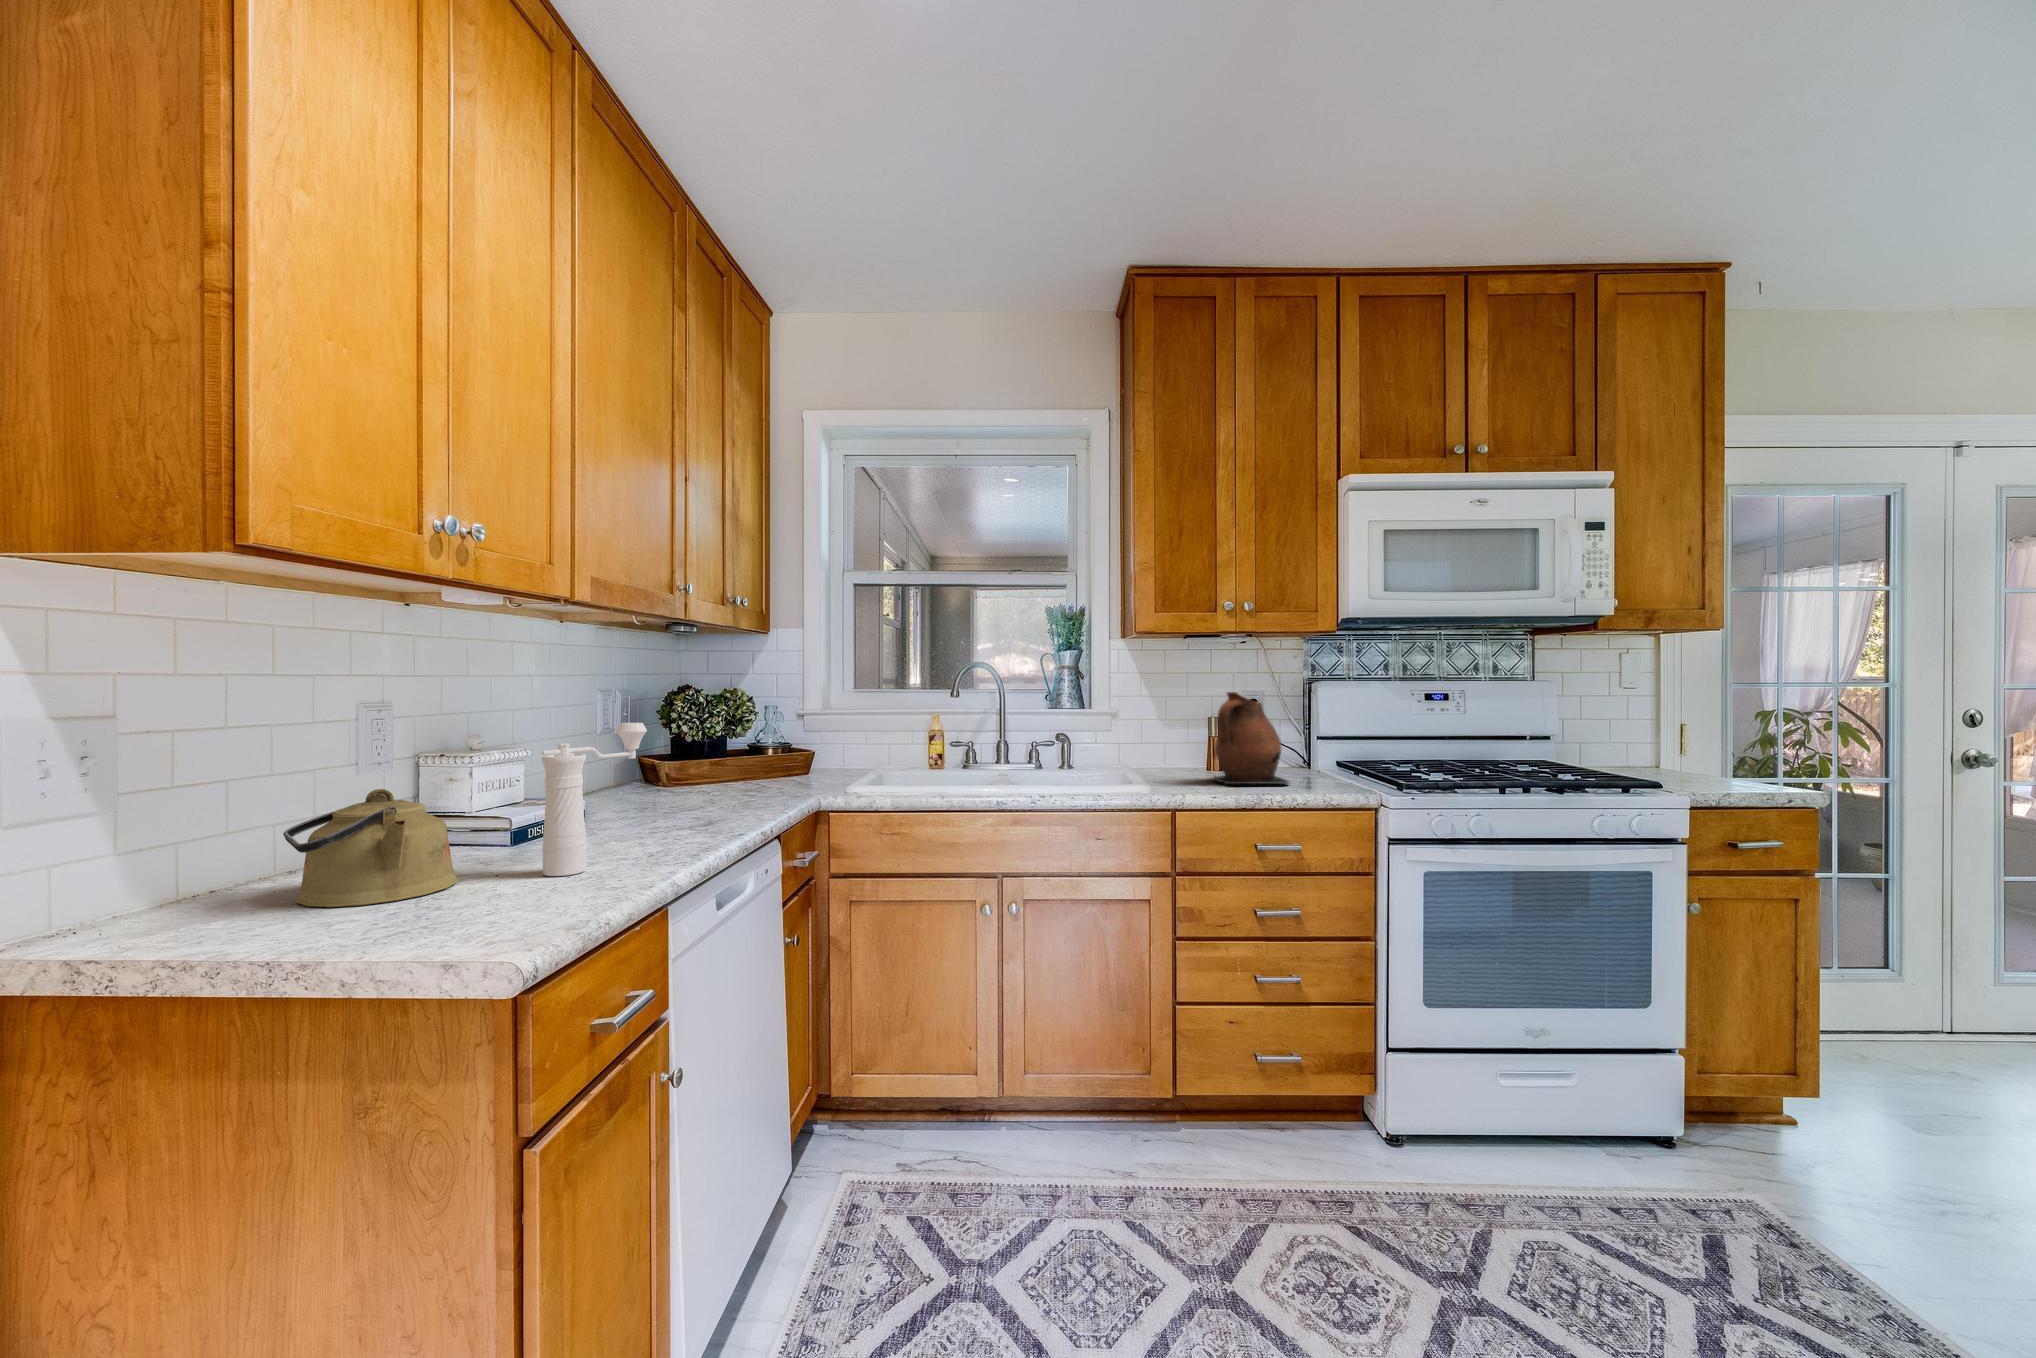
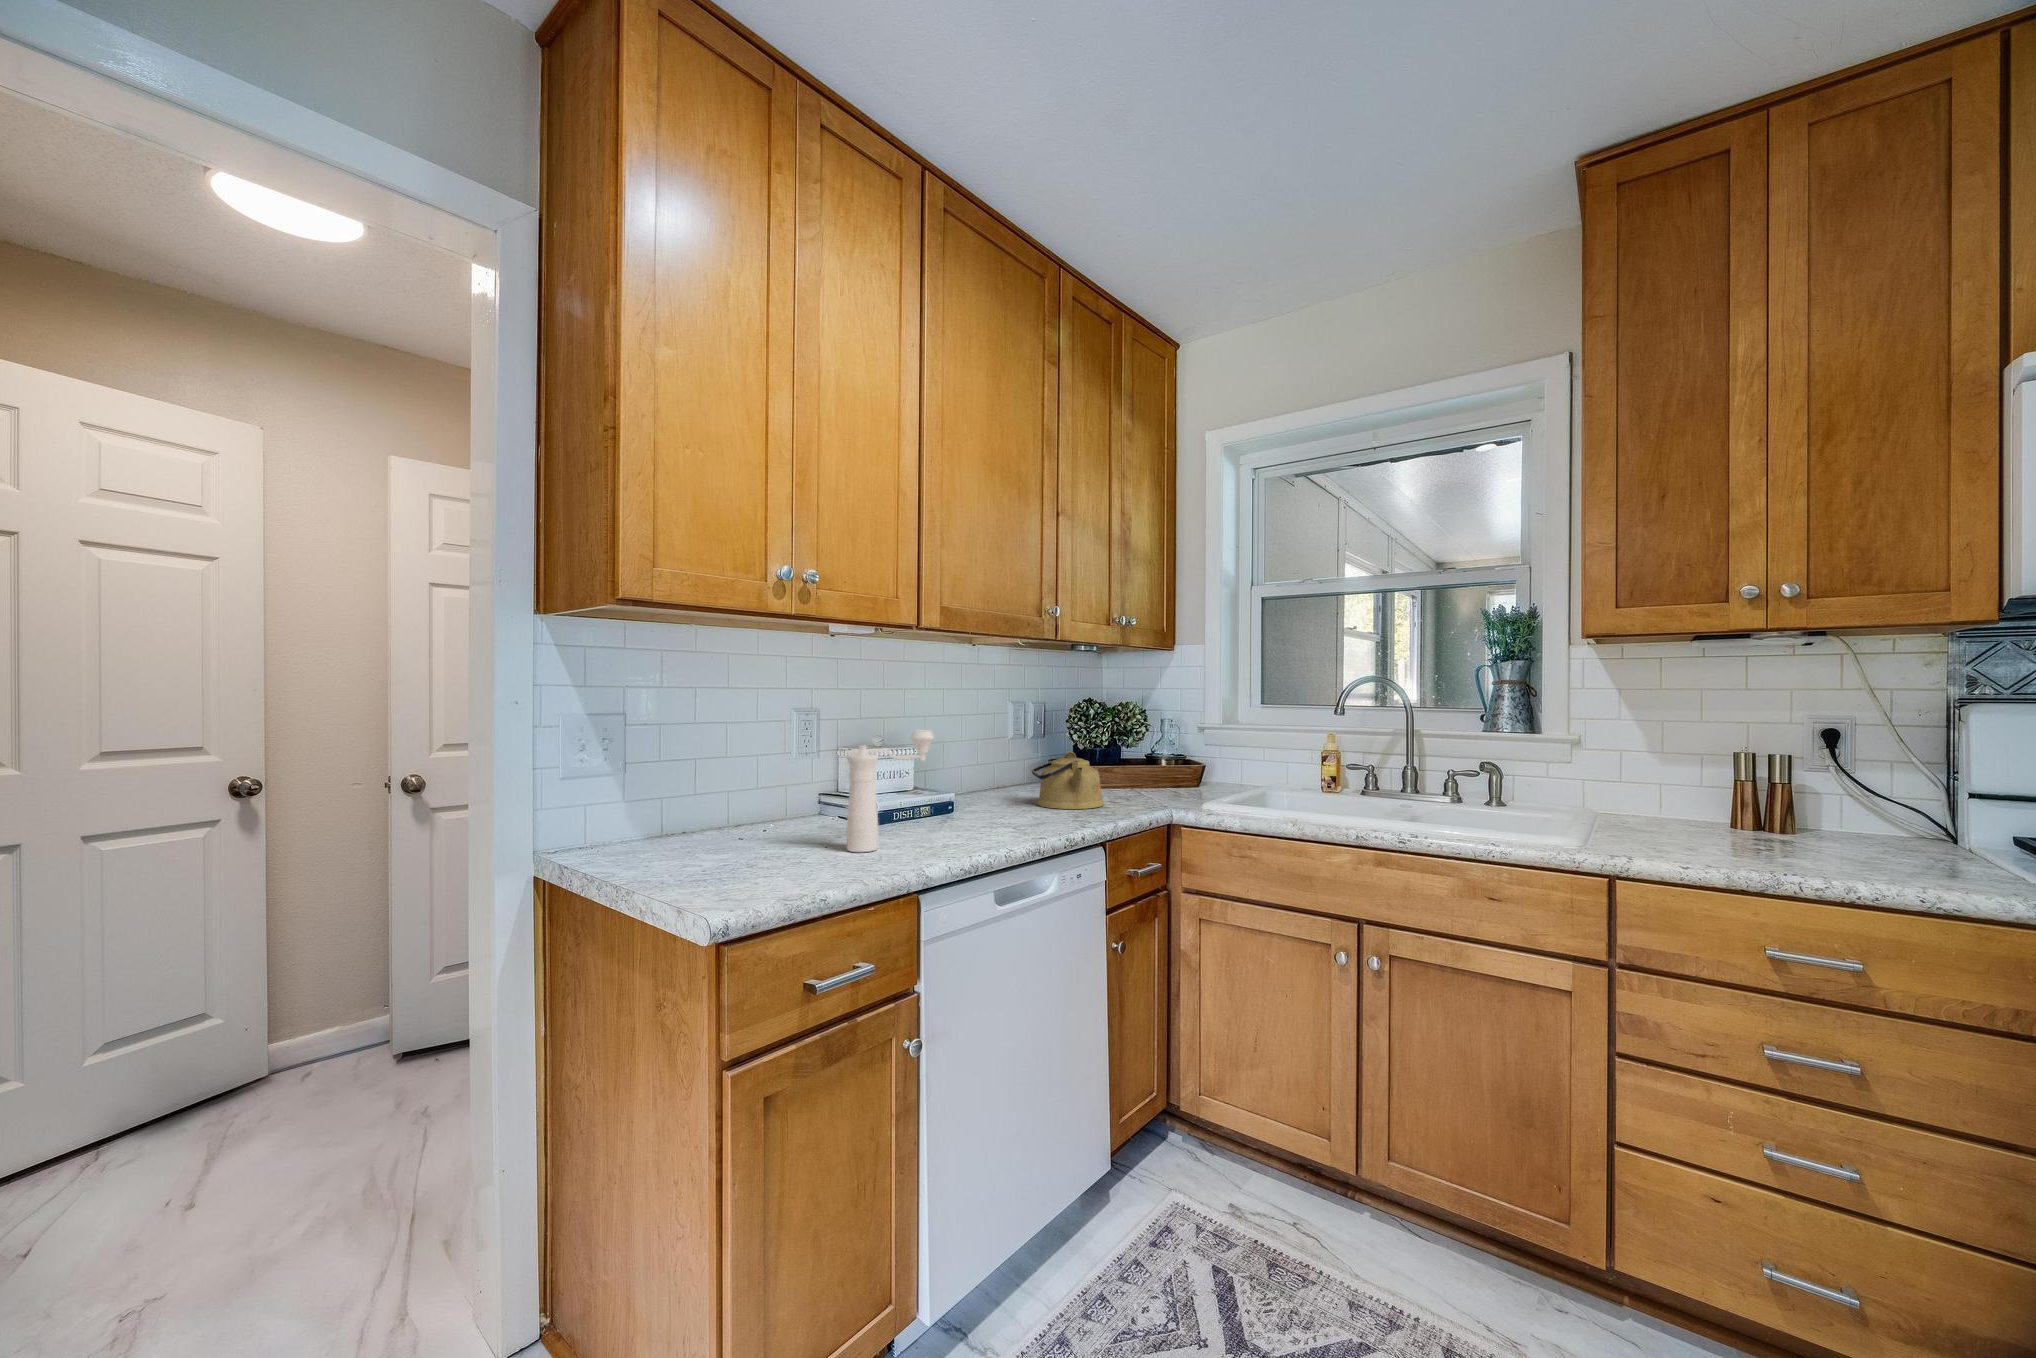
ceramic pitcher: present [1214,692,1289,784] -> none [1699,718,1858,868]
kettle: present [283,789,458,907] -> present [1031,751,1104,809]

